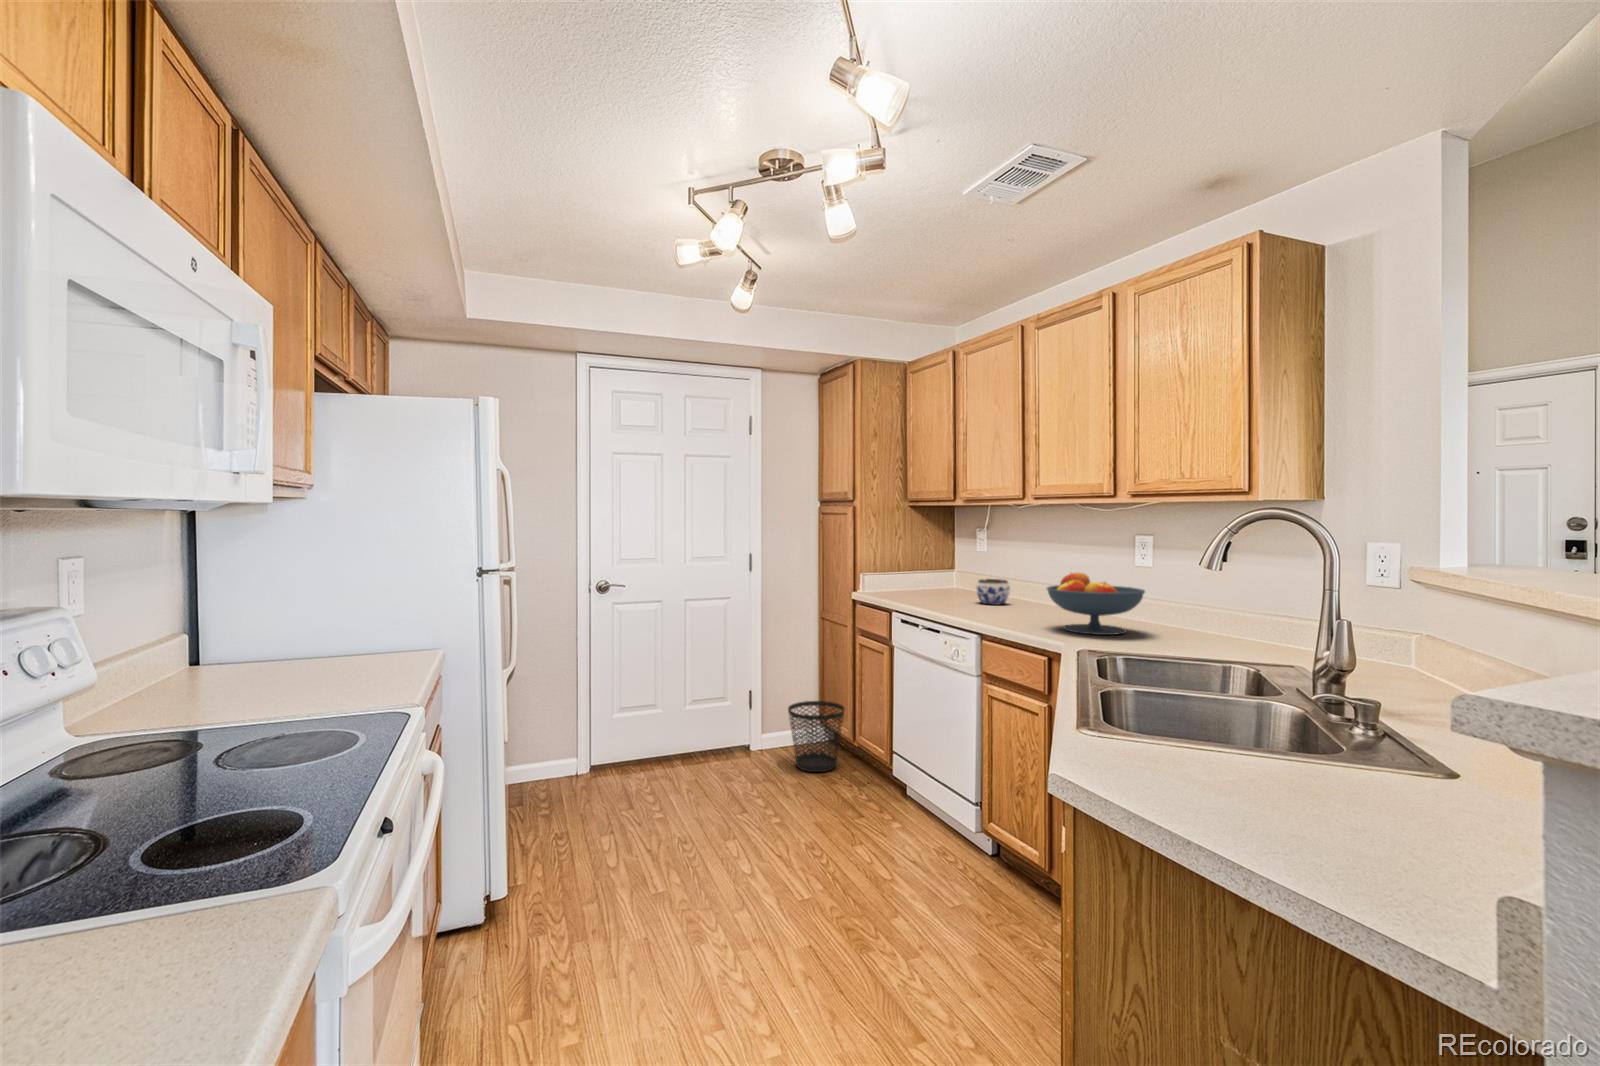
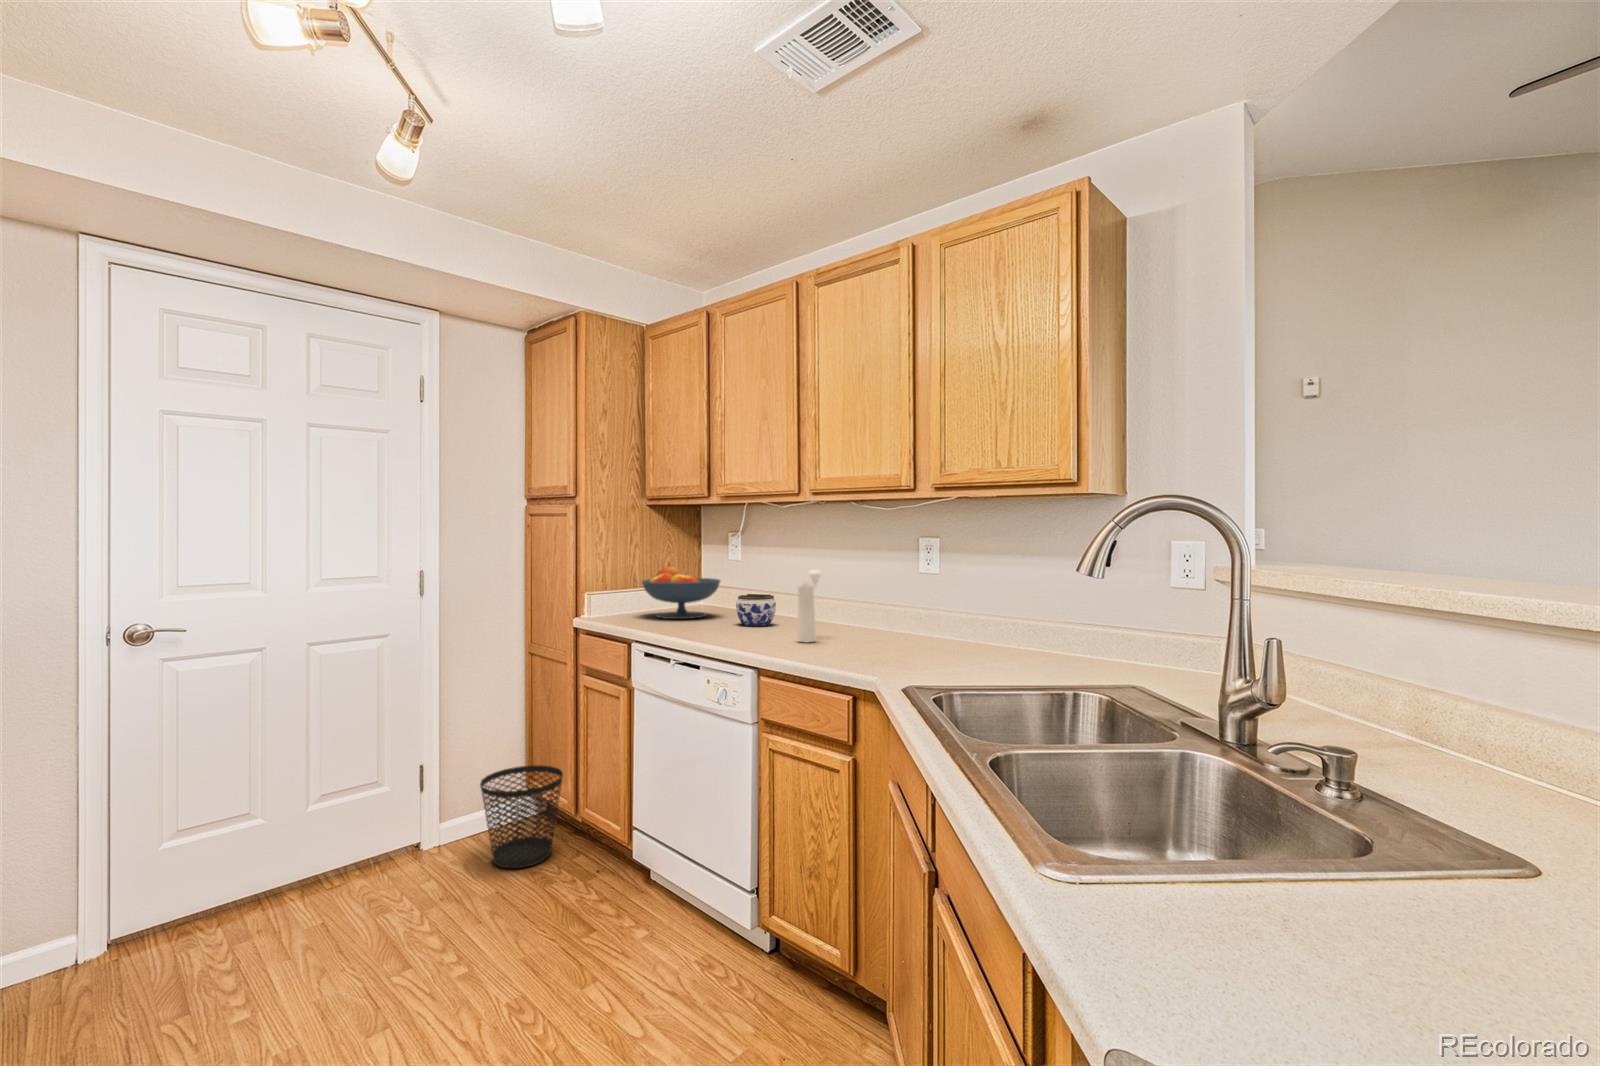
pepper mill: none [1018,560,1042,618] -> present [797,570,822,642]
fruit bowl: present [1047,573,1145,635] -> present [642,567,720,619]

